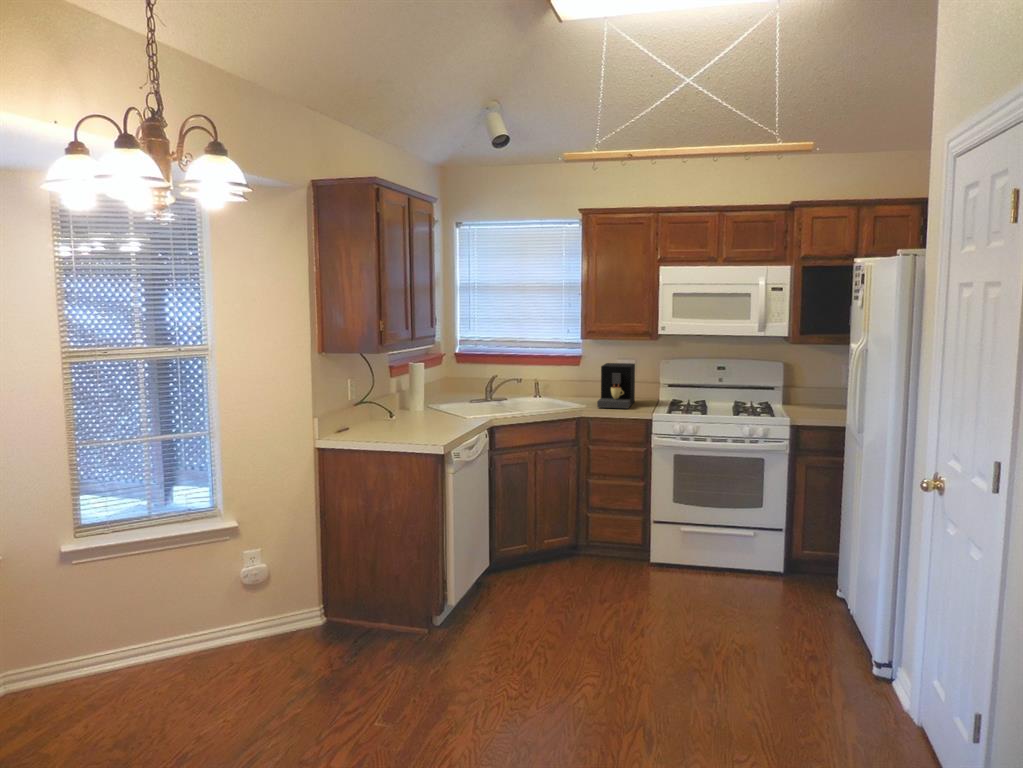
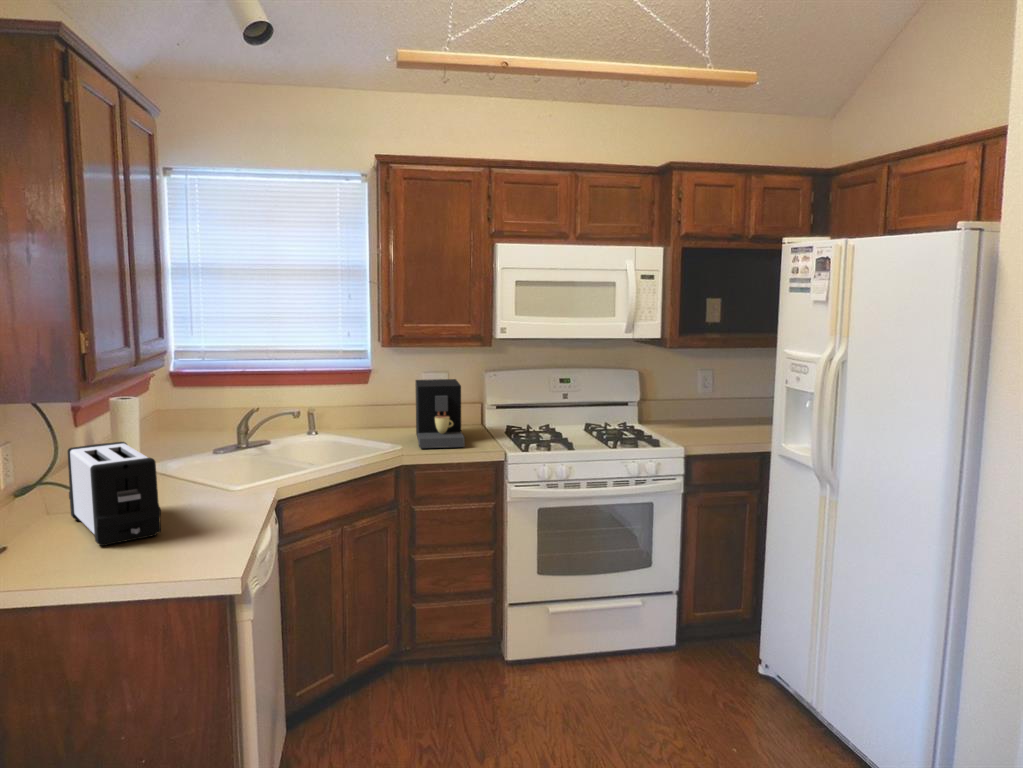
toaster: none [379,383,416,432] -> present [68,442,161,546]

